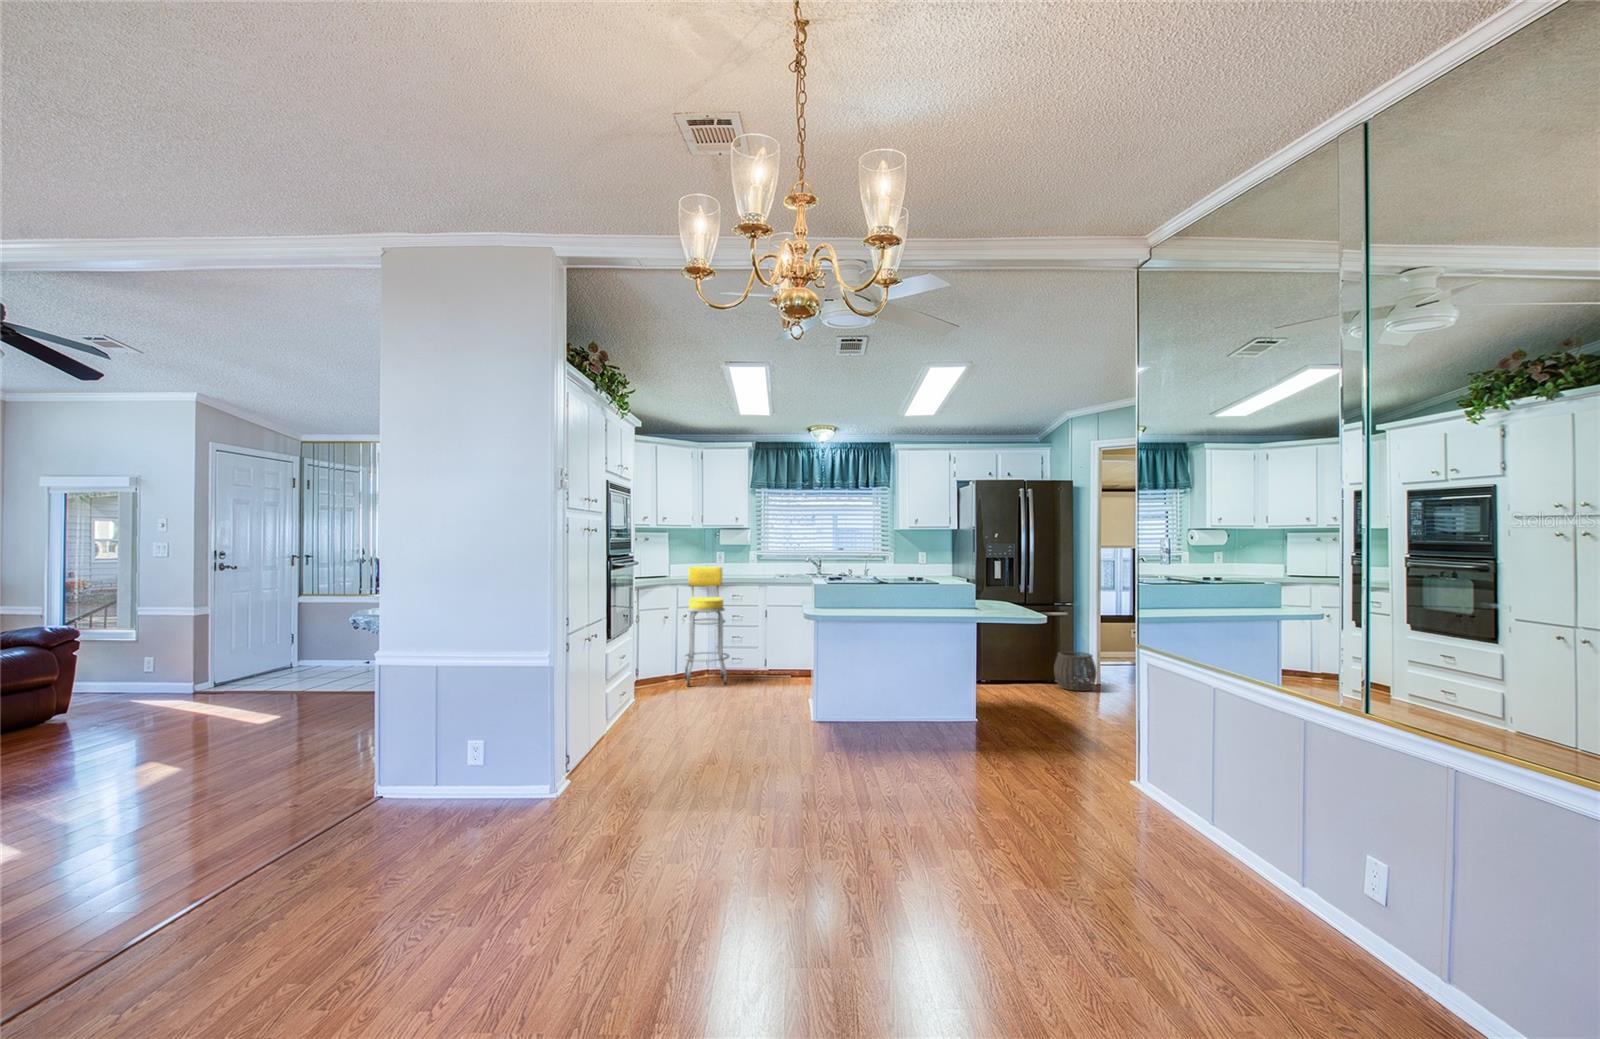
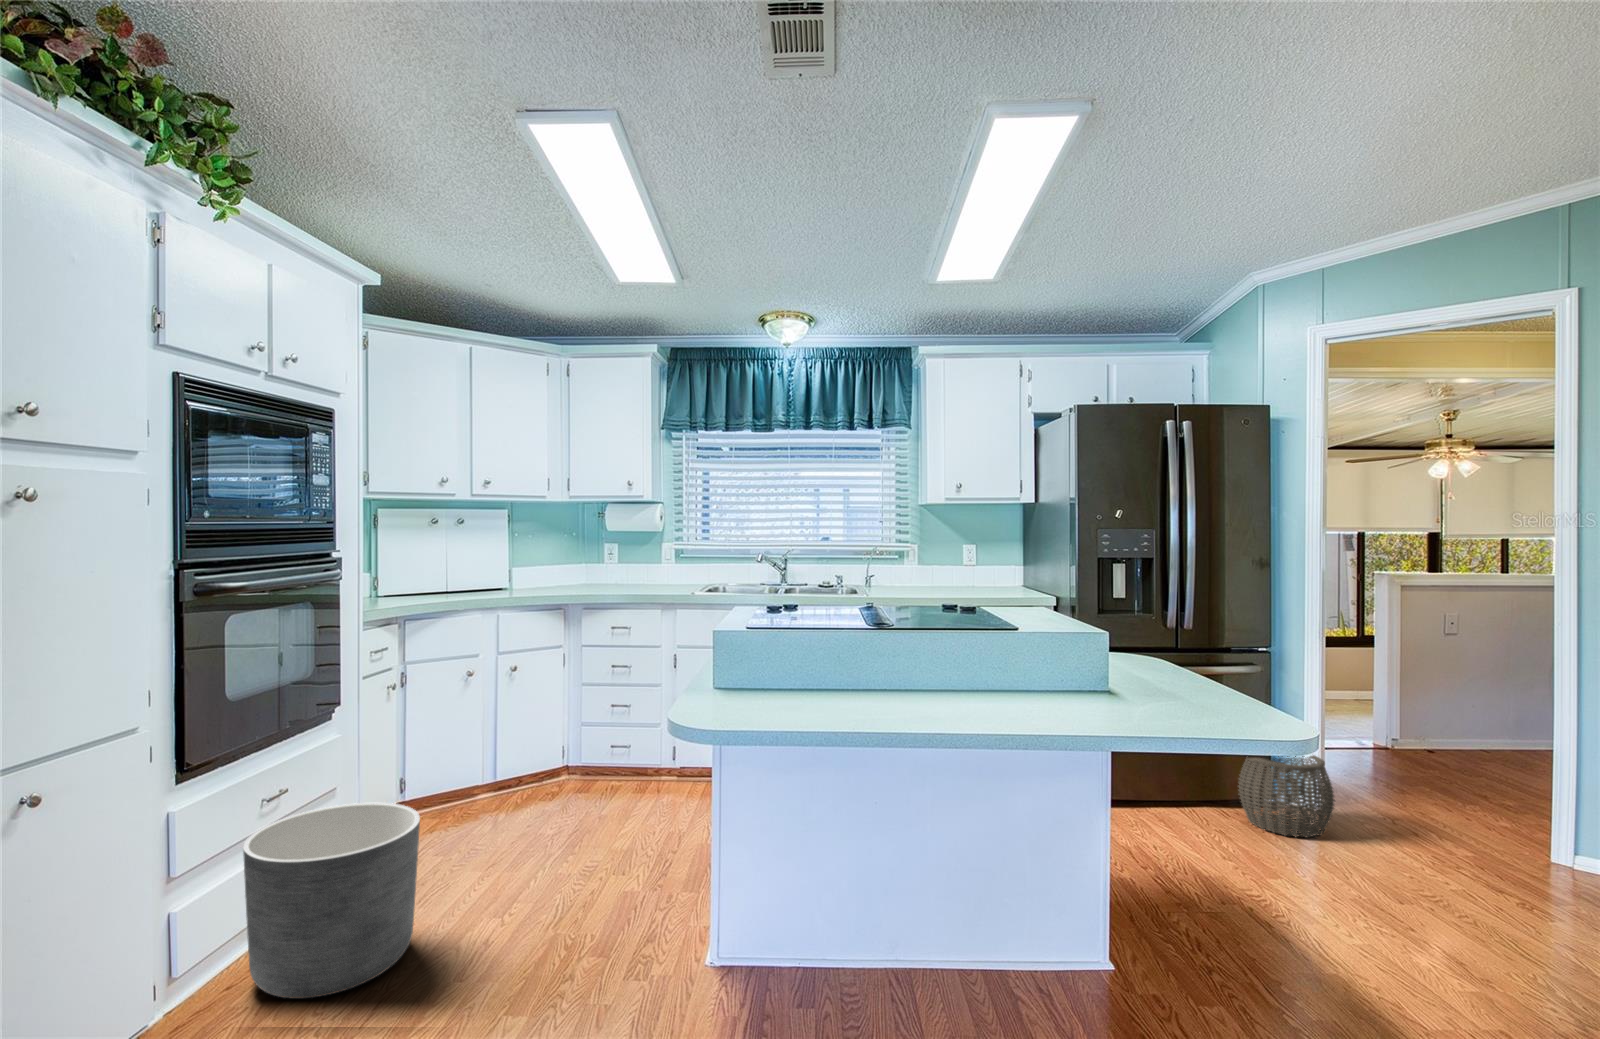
bar stool: present [683,566,729,687] -> none [498,574,595,815]
planter: none [628,660,691,728] -> present [243,803,420,999]

